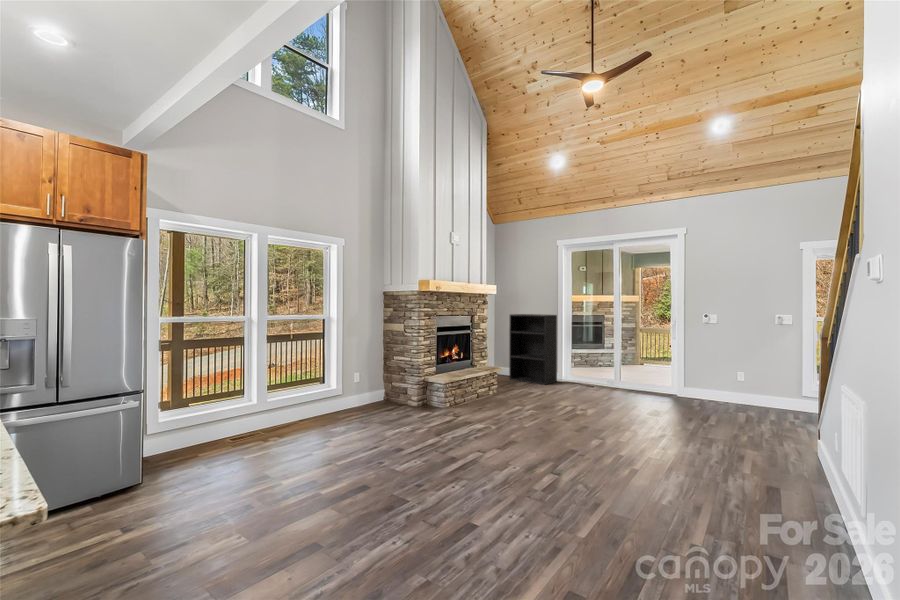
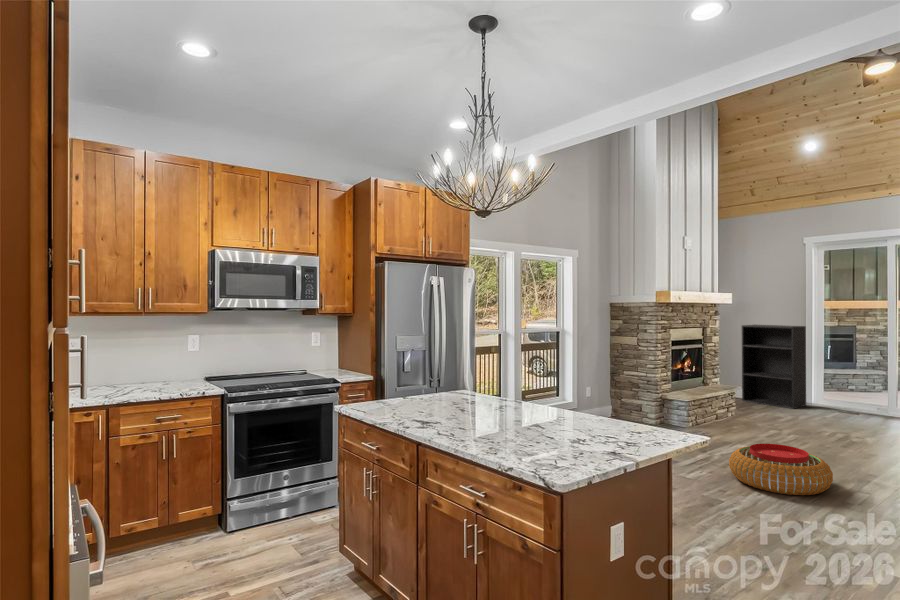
pouf: none [443,425,531,479] -> present [729,444,833,495]

